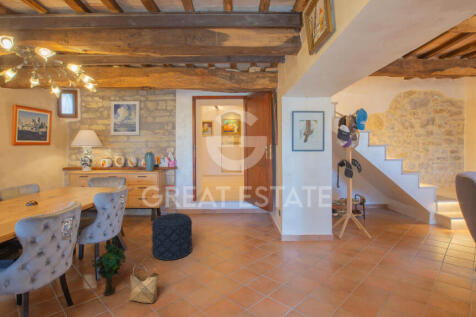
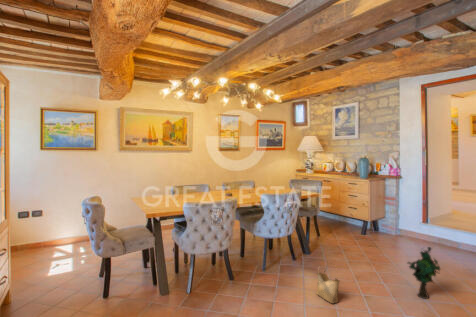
pouf: present [152,213,192,260] -> none [351,229,396,279]
decorative plant: present [92,237,125,296] -> present [408,247,440,299]

